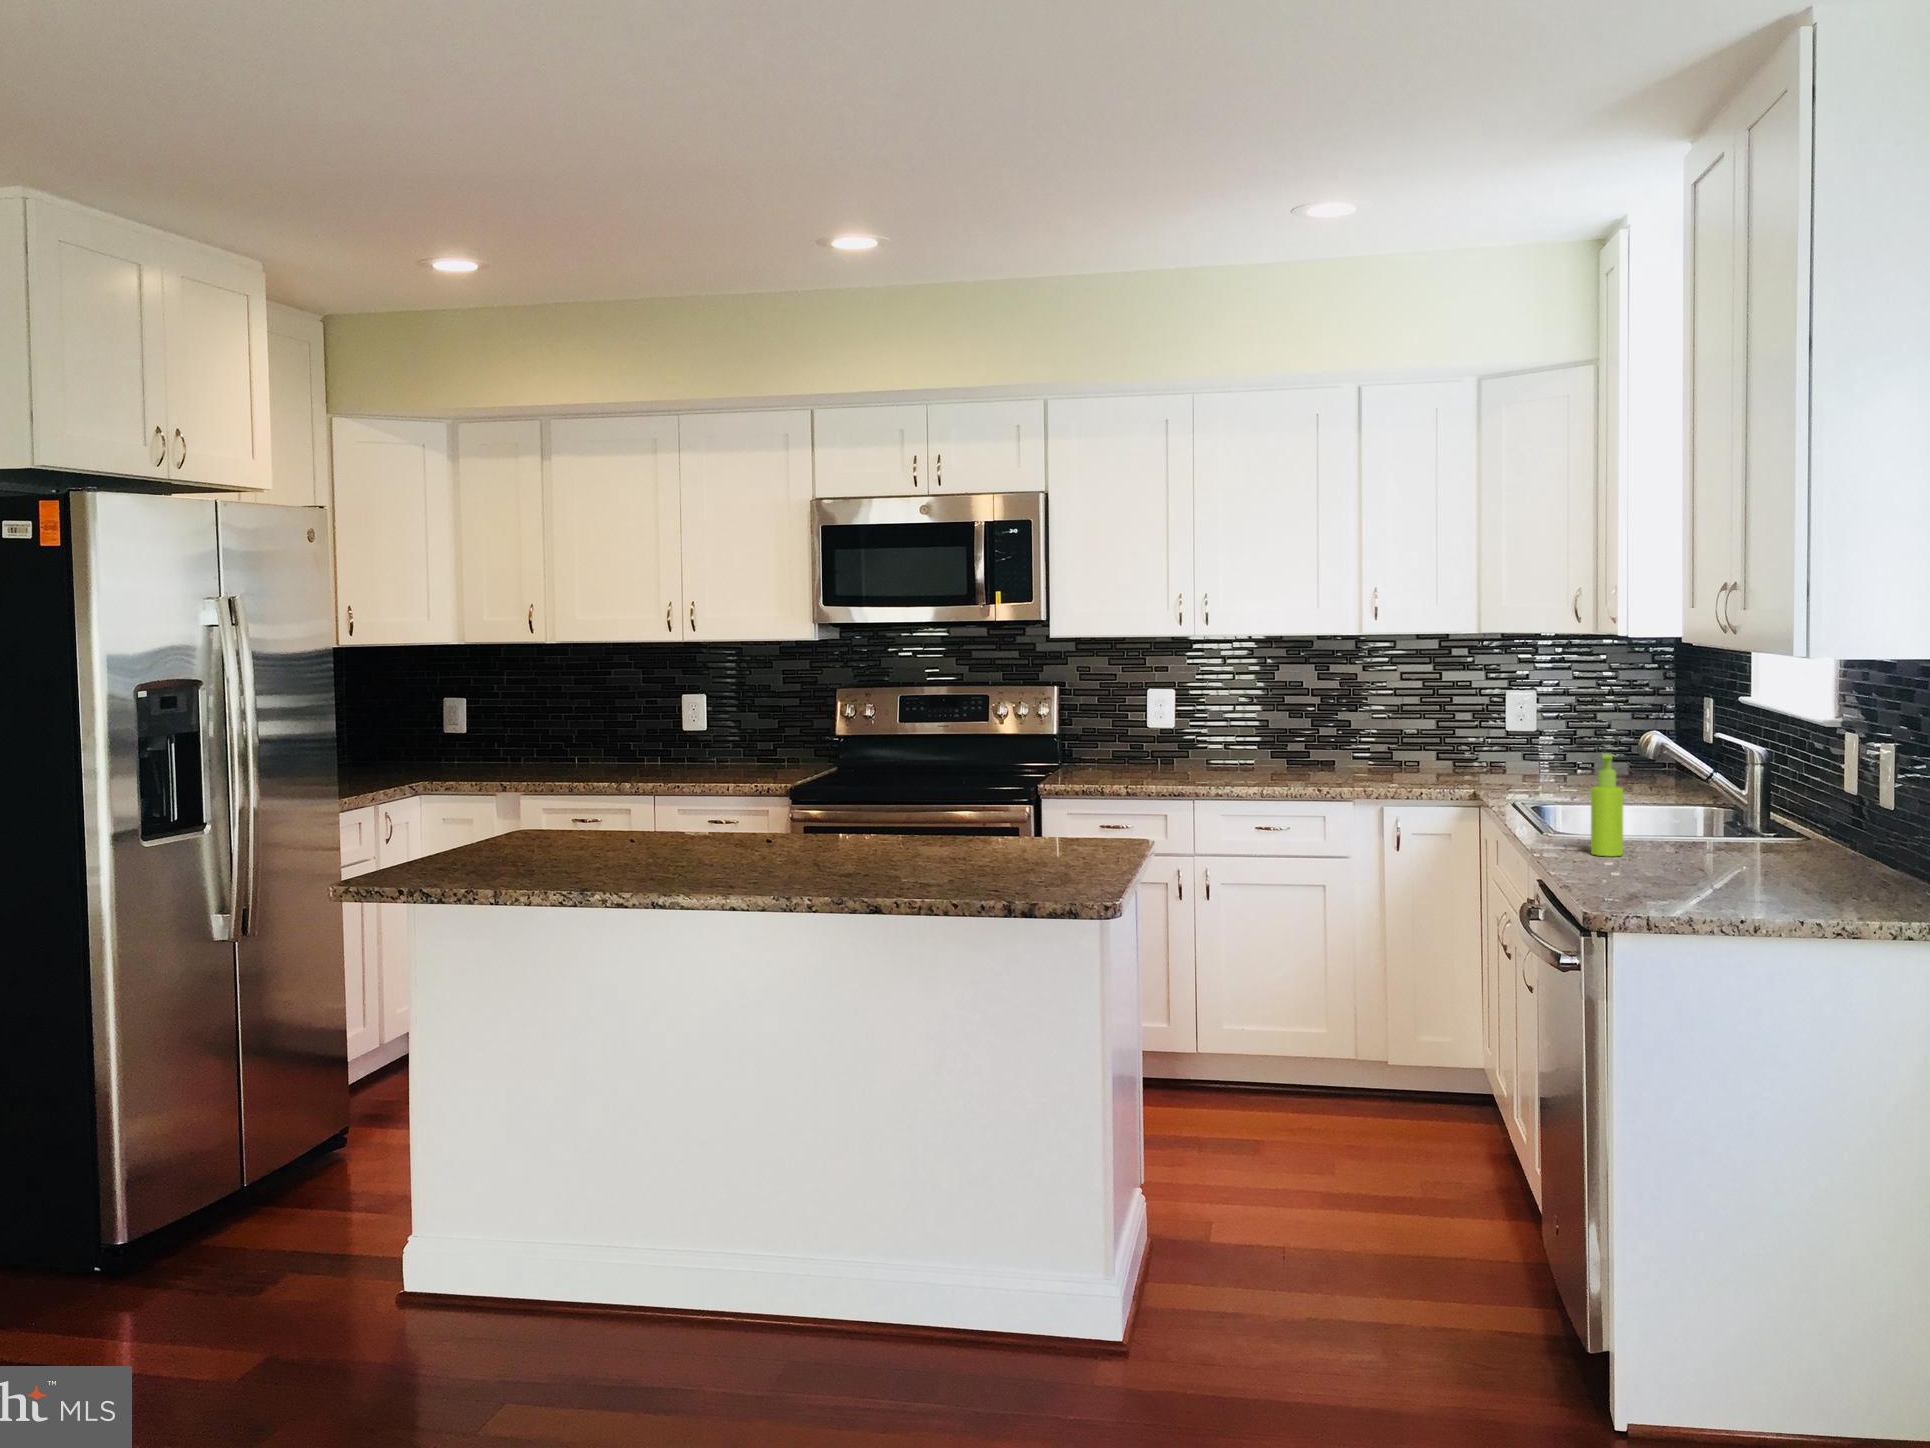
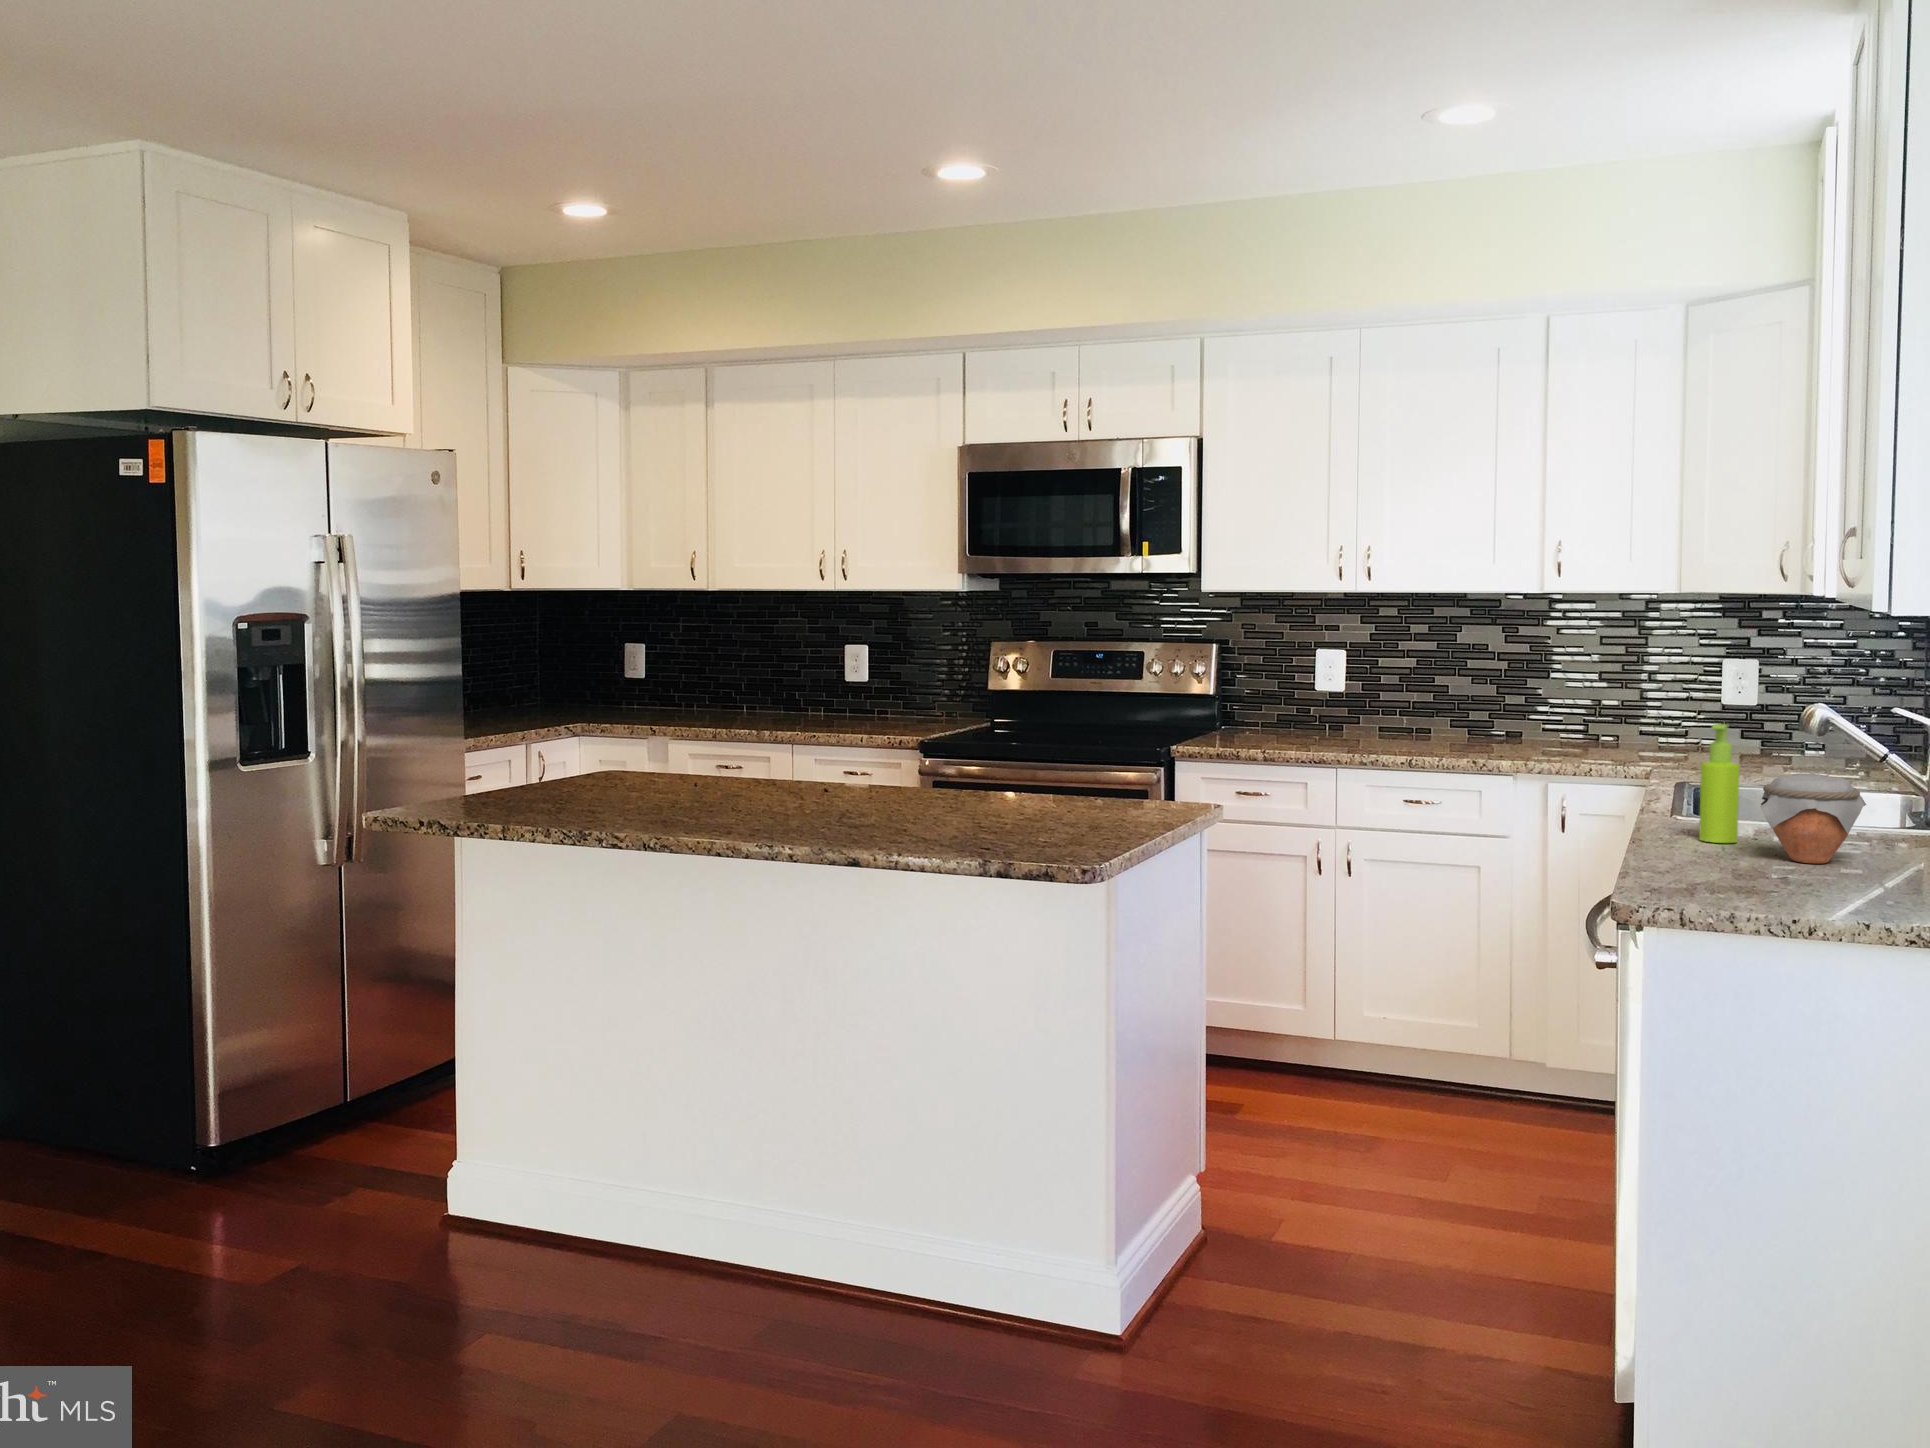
jar: none [1654,794,1740,871] -> present [1760,773,1866,863]

